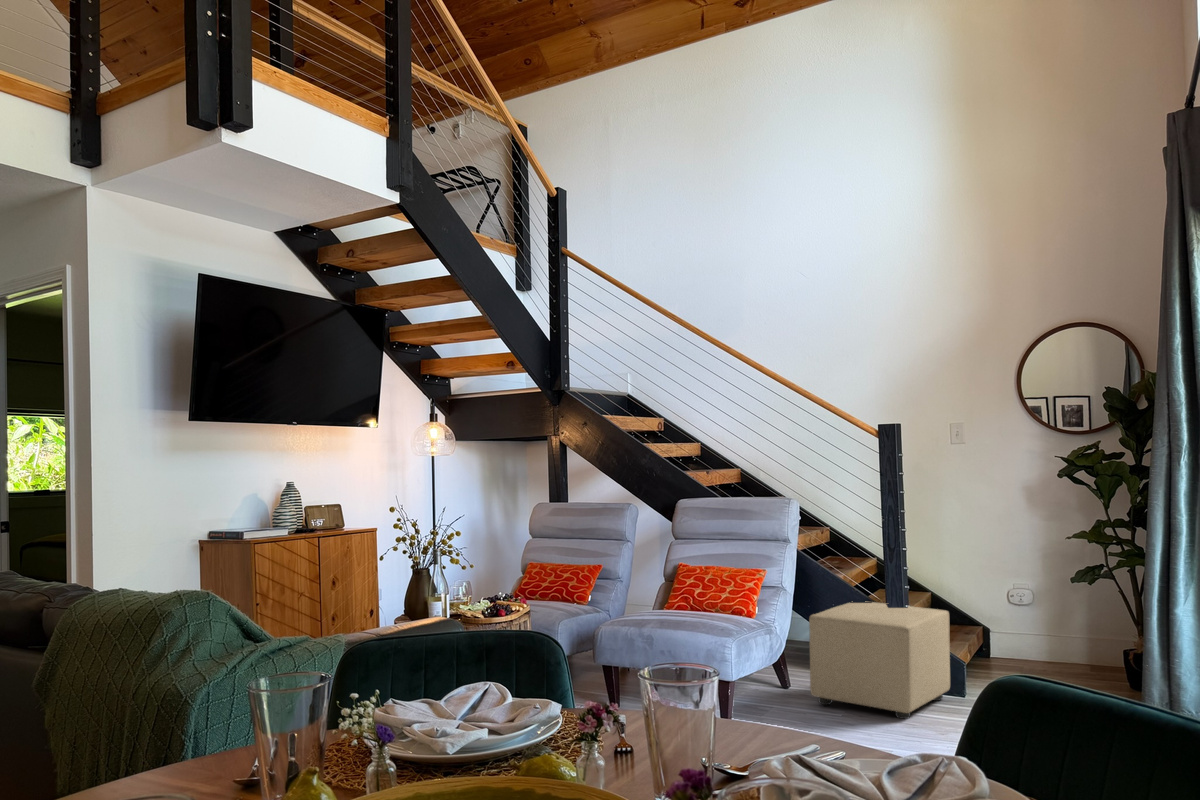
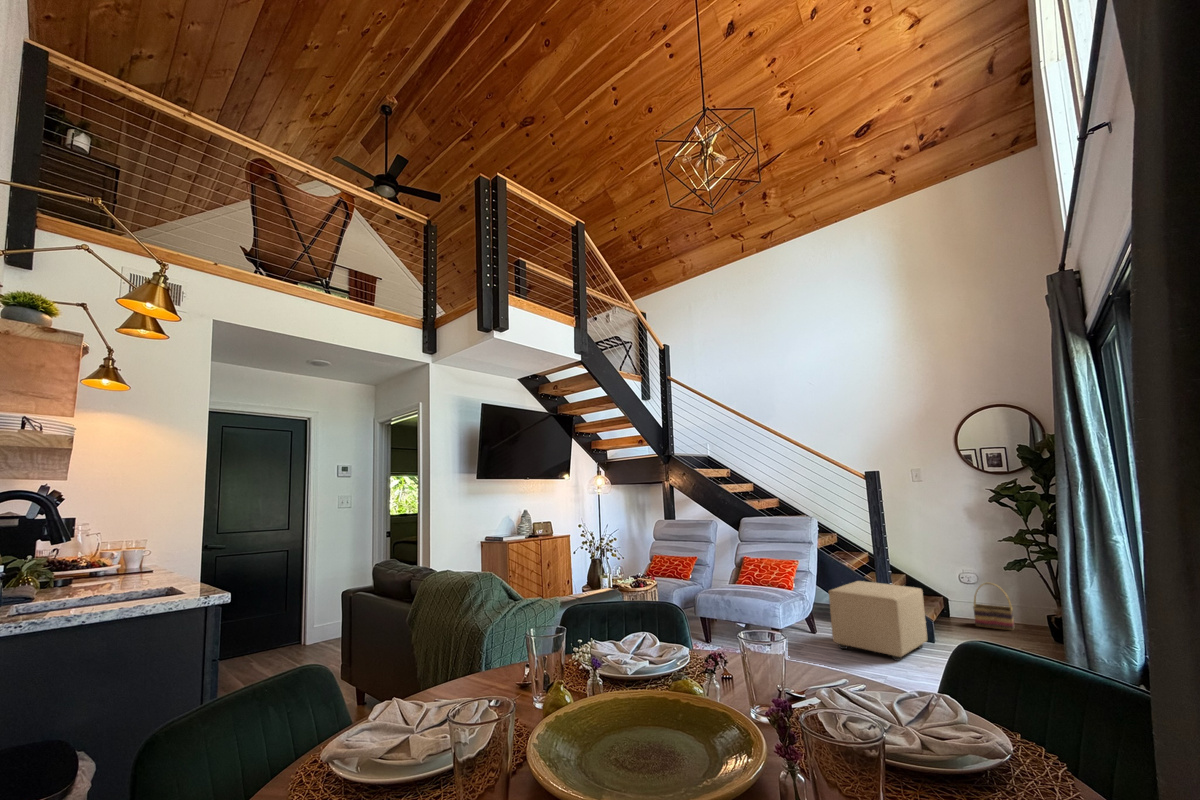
basket: none [1021,602,1078,673] -> present [973,582,1015,631]

